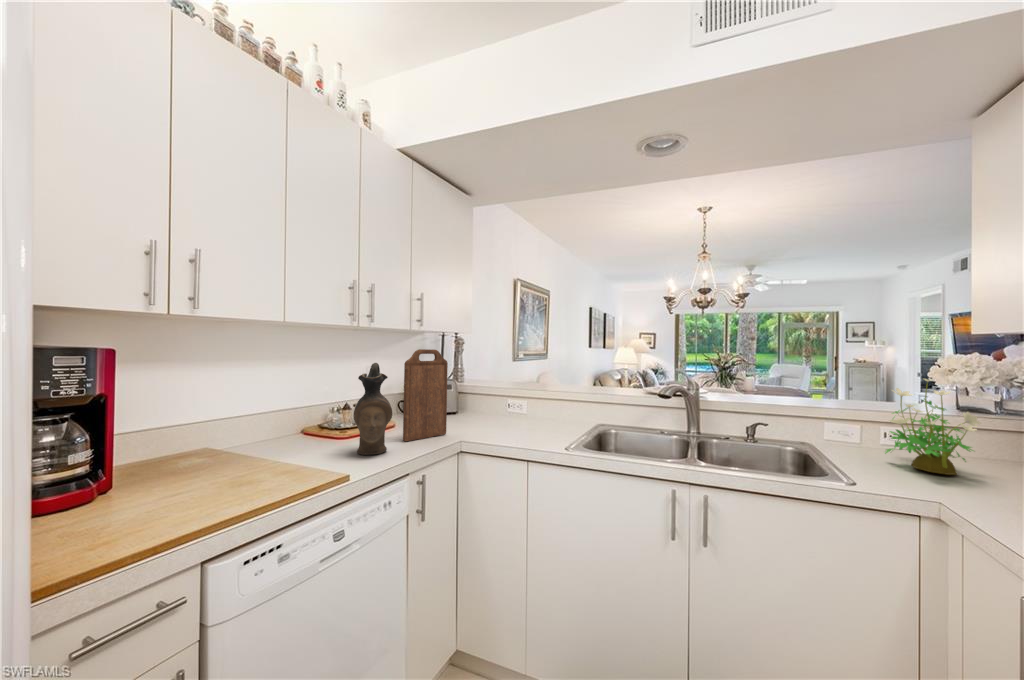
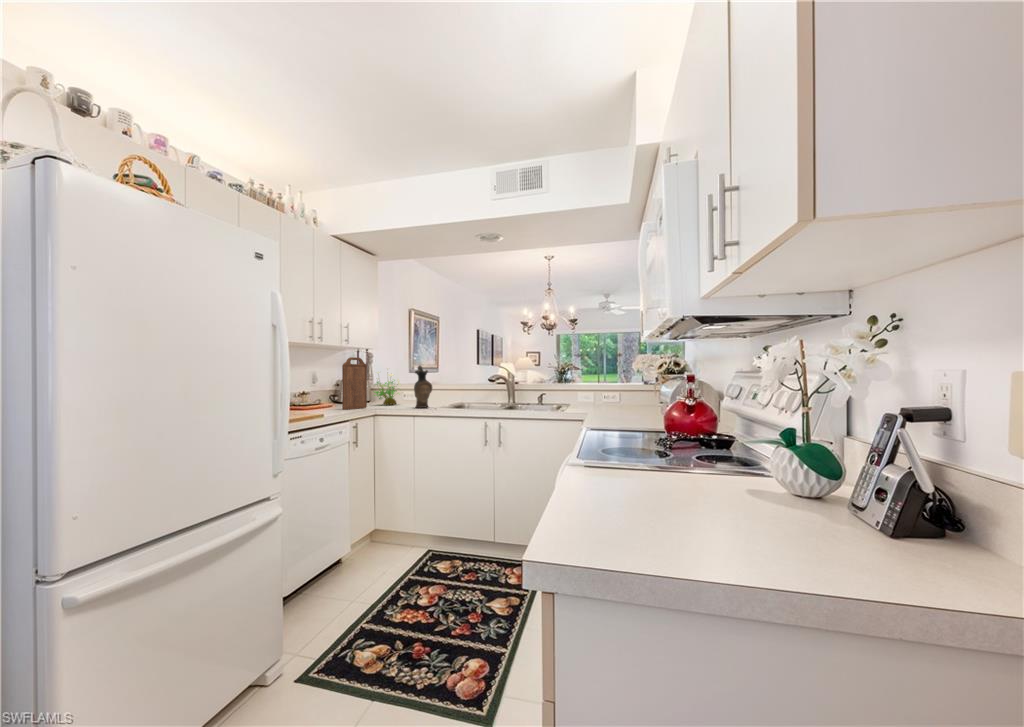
ceramic pitcher: present [353,363,392,455] -> present [414,365,432,408]
potted plant: present [886,379,981,475] -> present [374,372,401,405]

